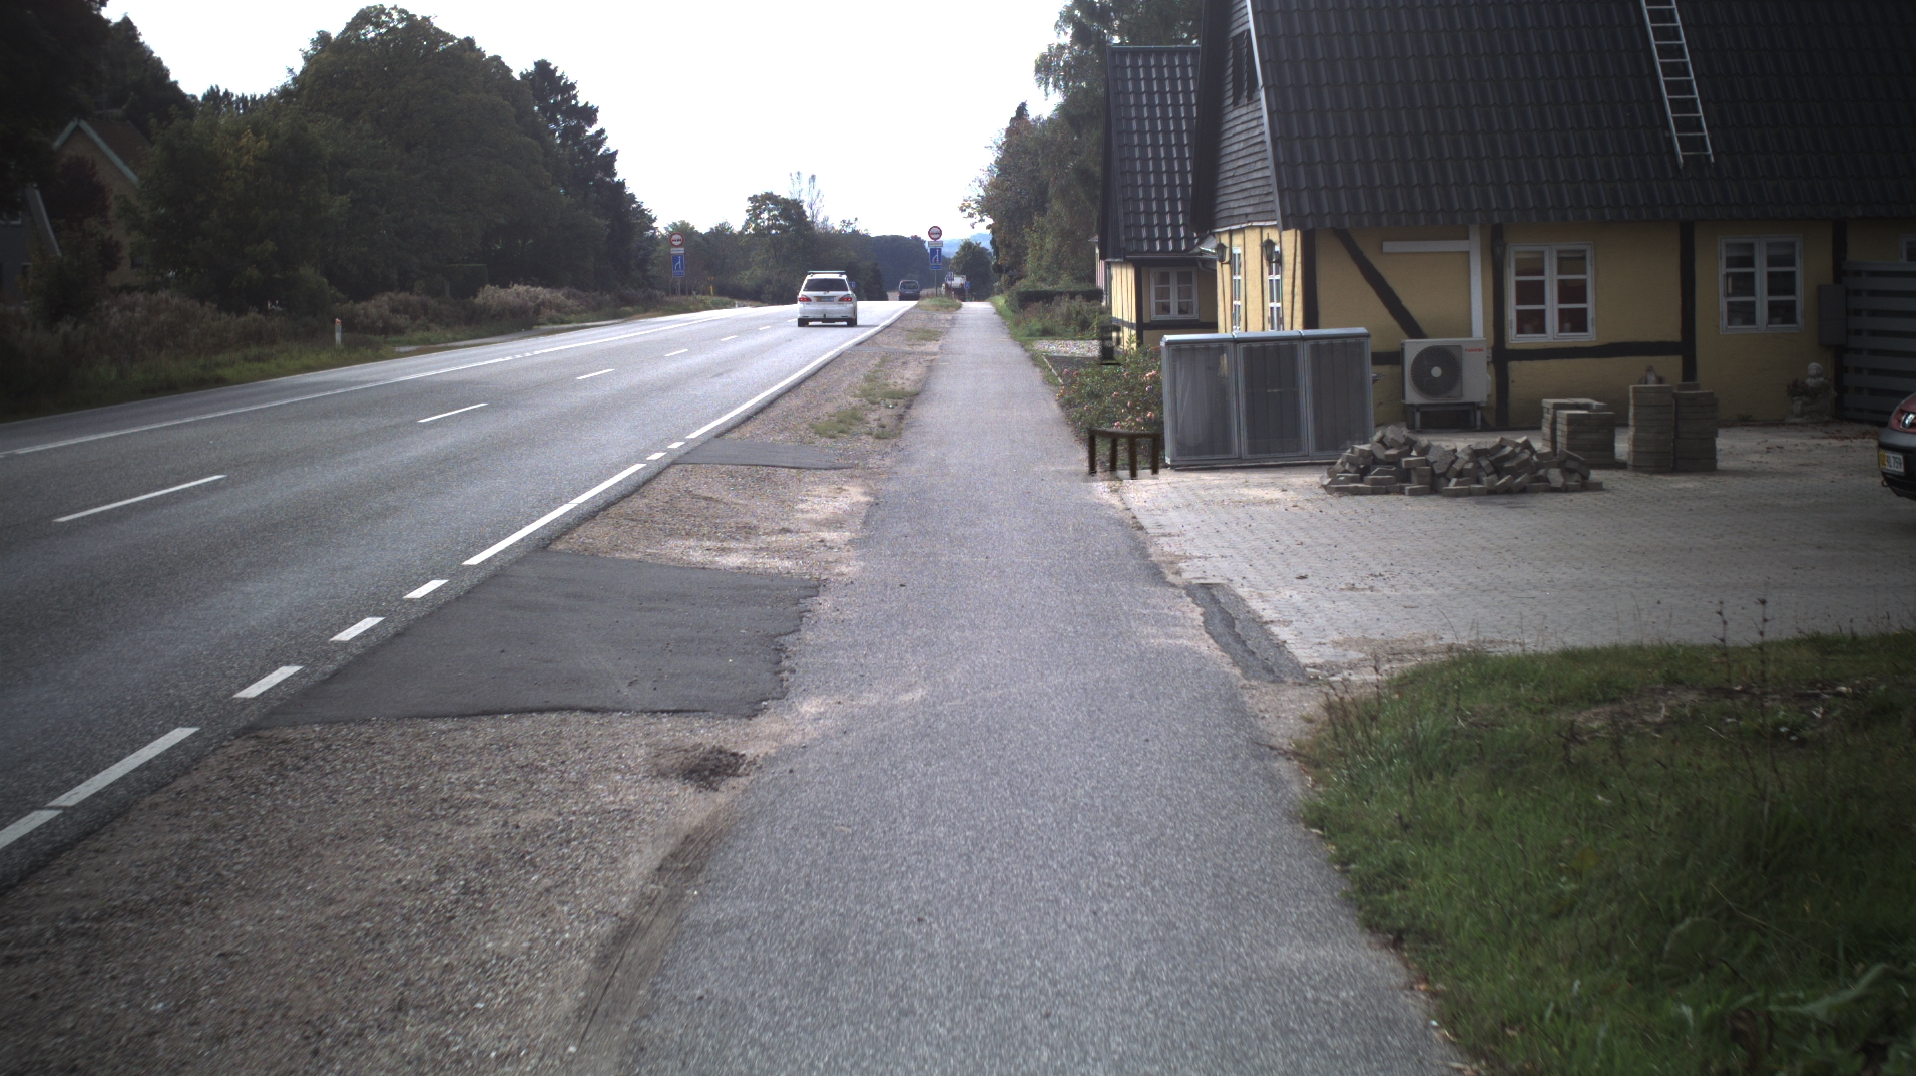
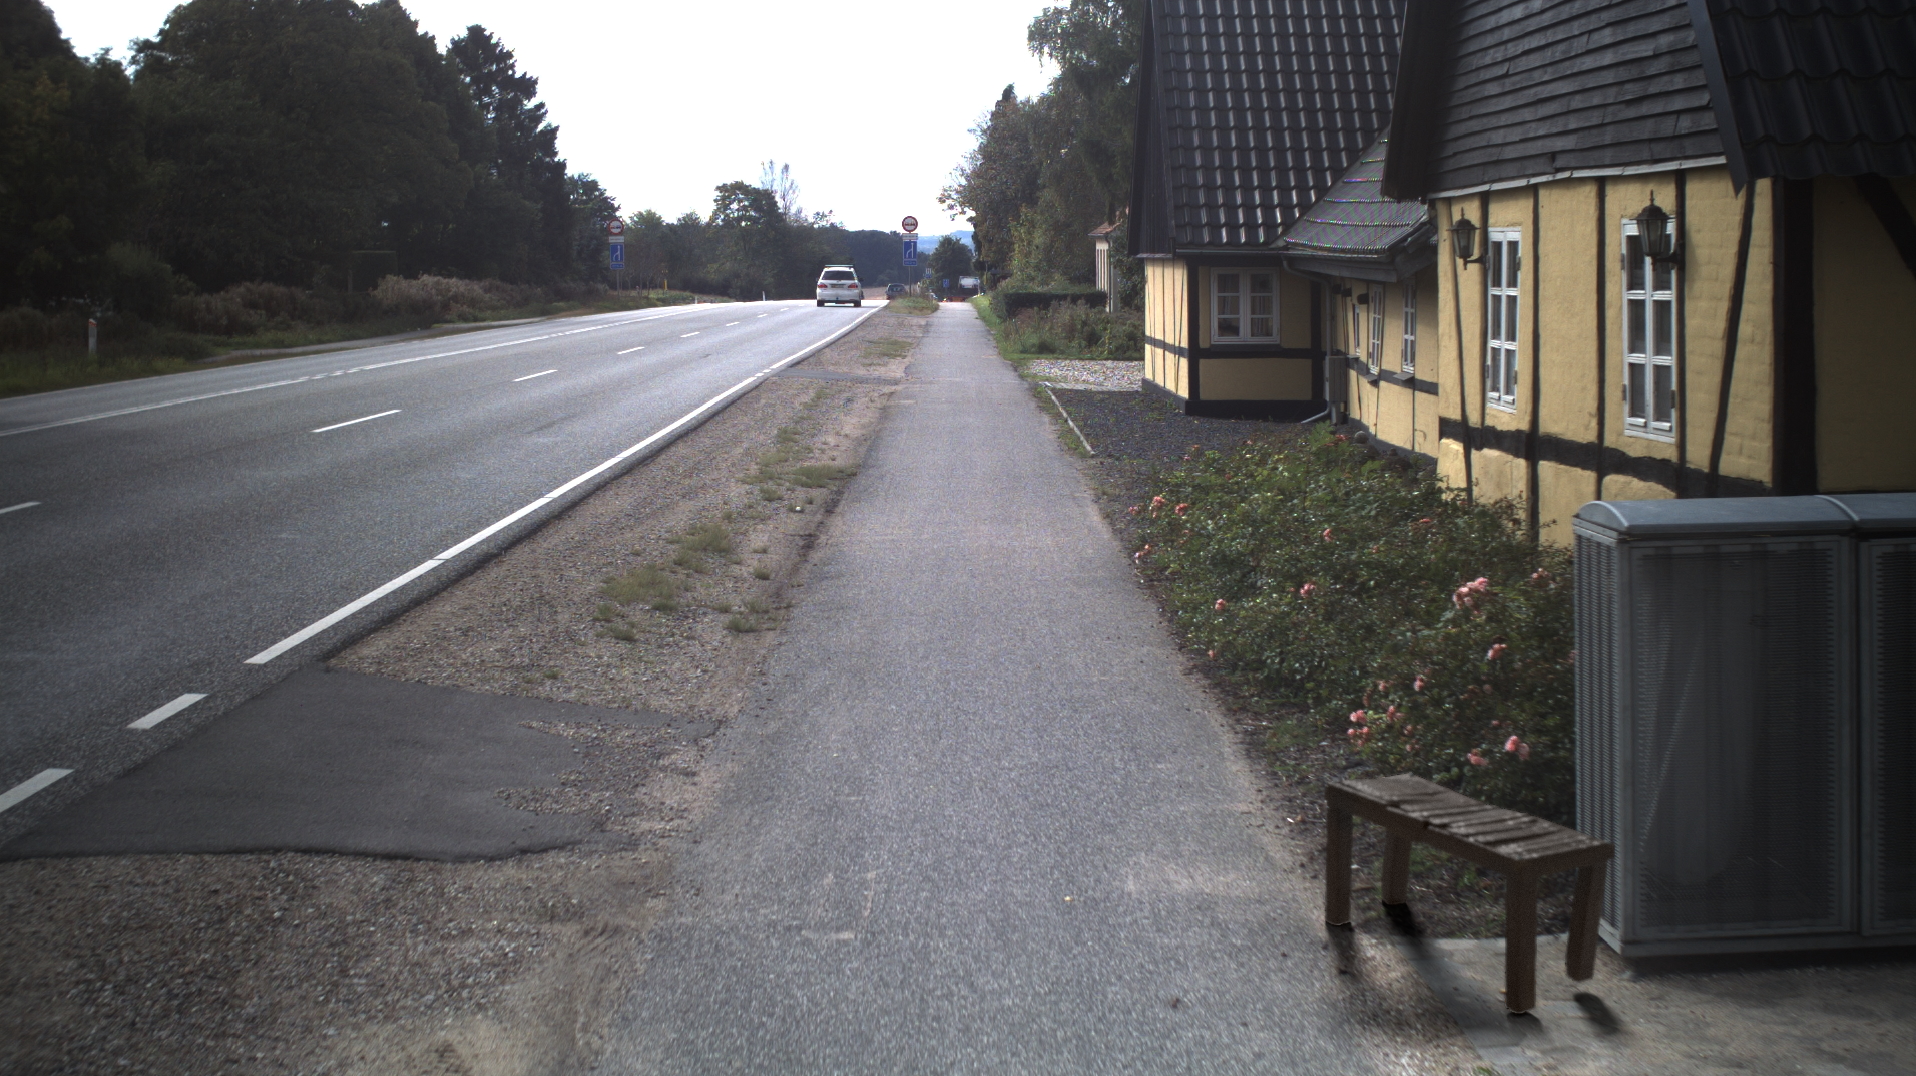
trash can: present [1098,322,1122,363] -> none [1126,344,1162,404]

